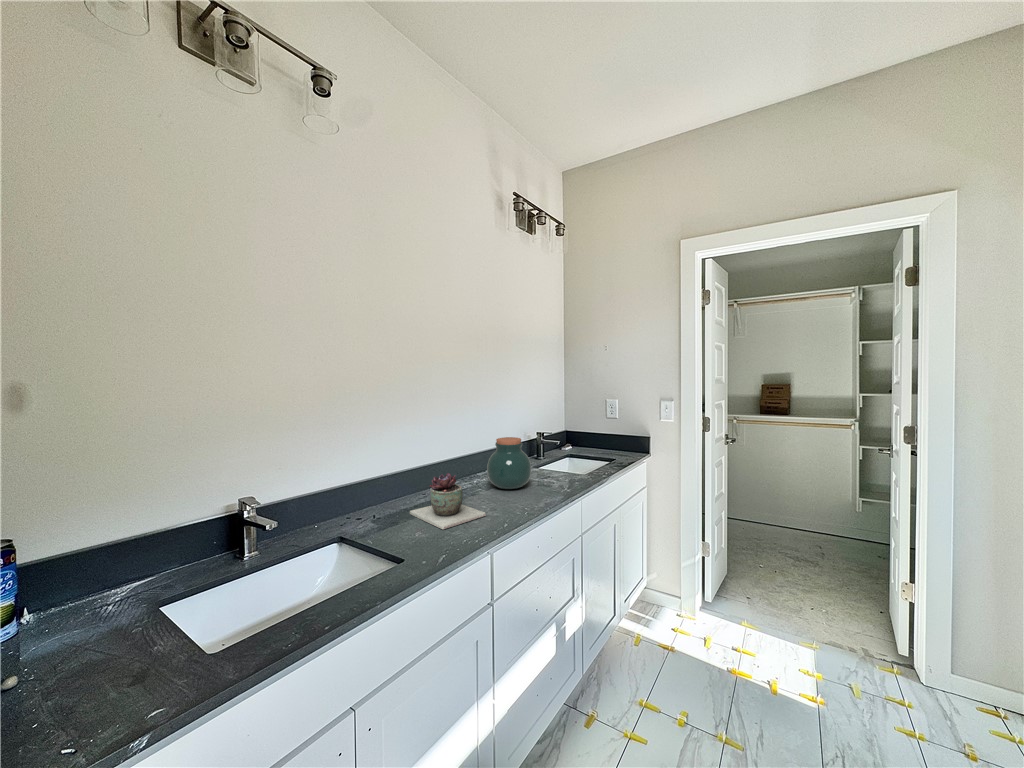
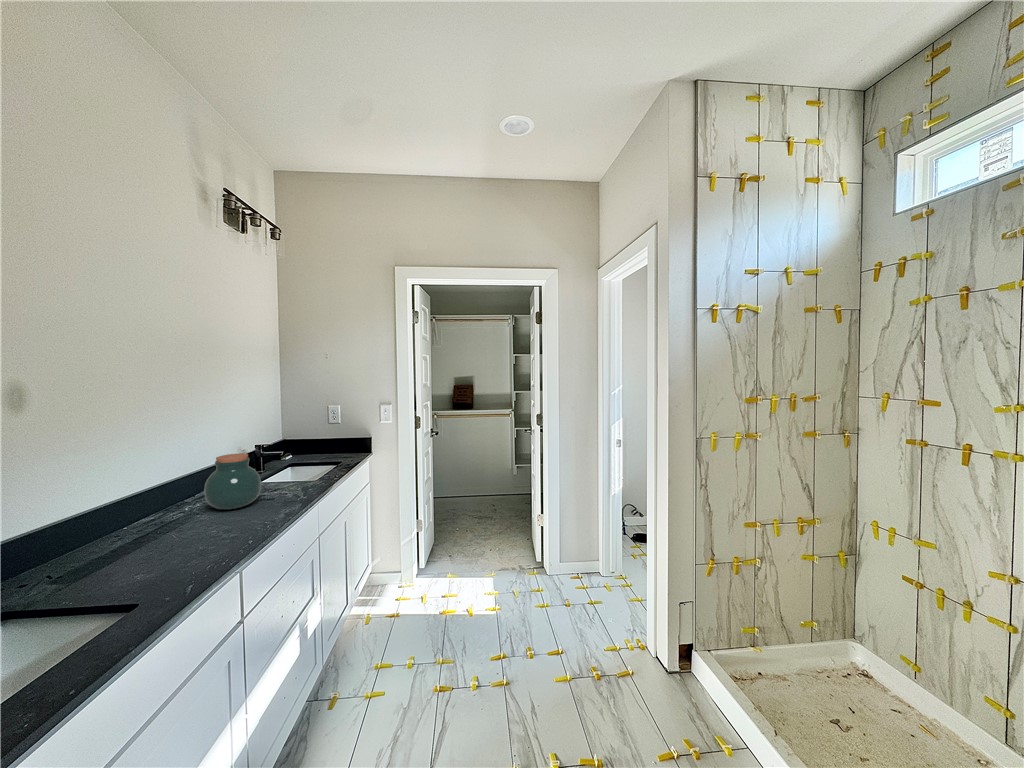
succulent plant: present [410,473,486,529] -> none [103,503,218,565]

